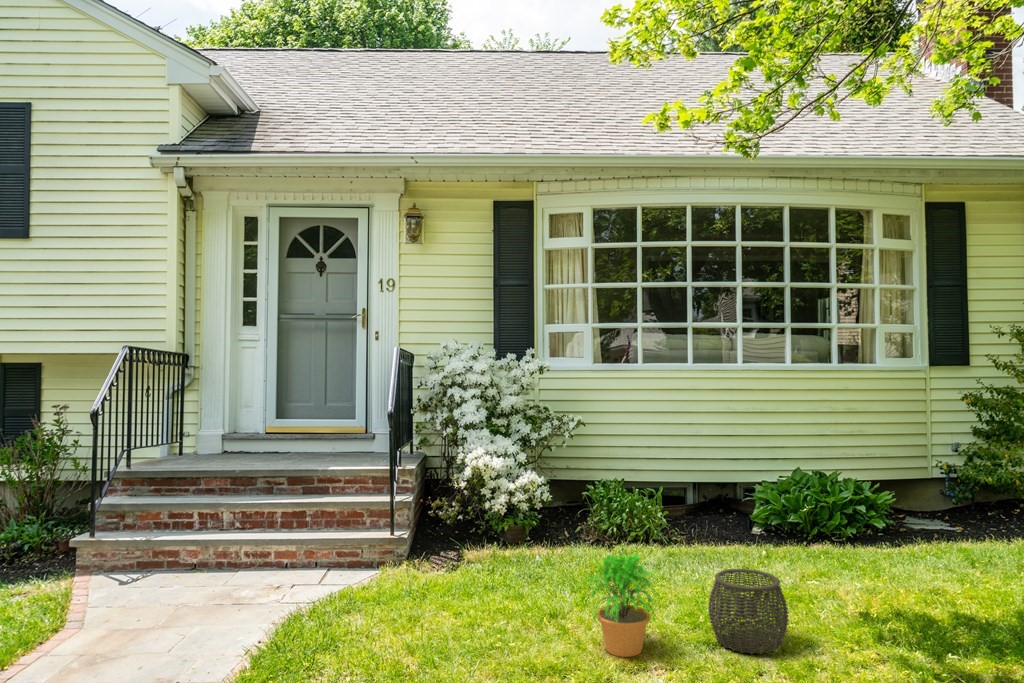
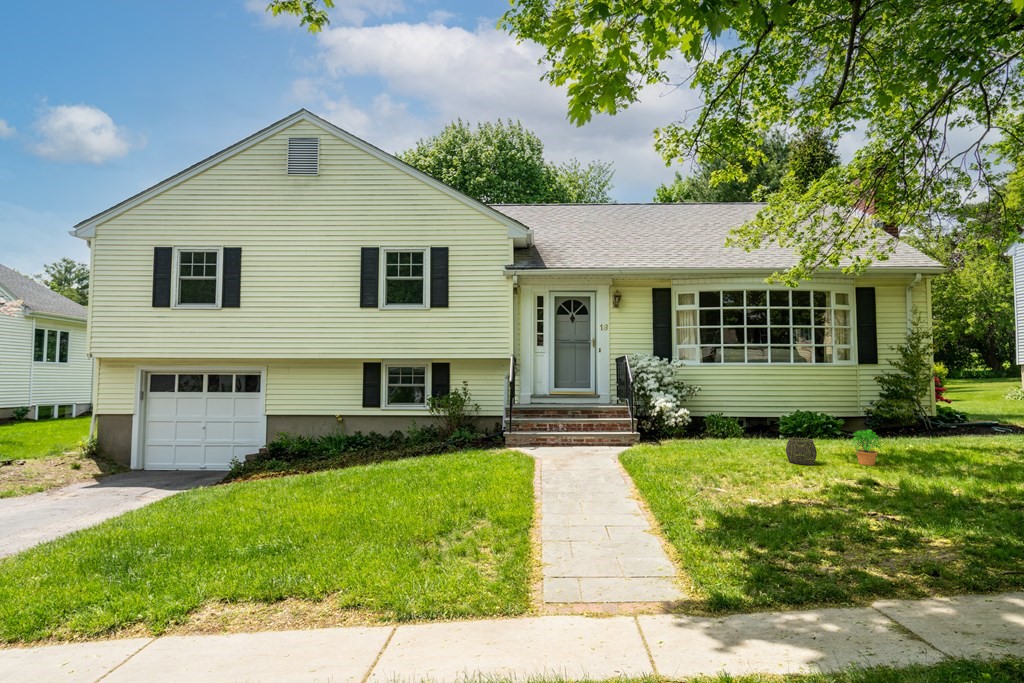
potted plant: present [589,553,660,657] -> present [851,430,881,465]

